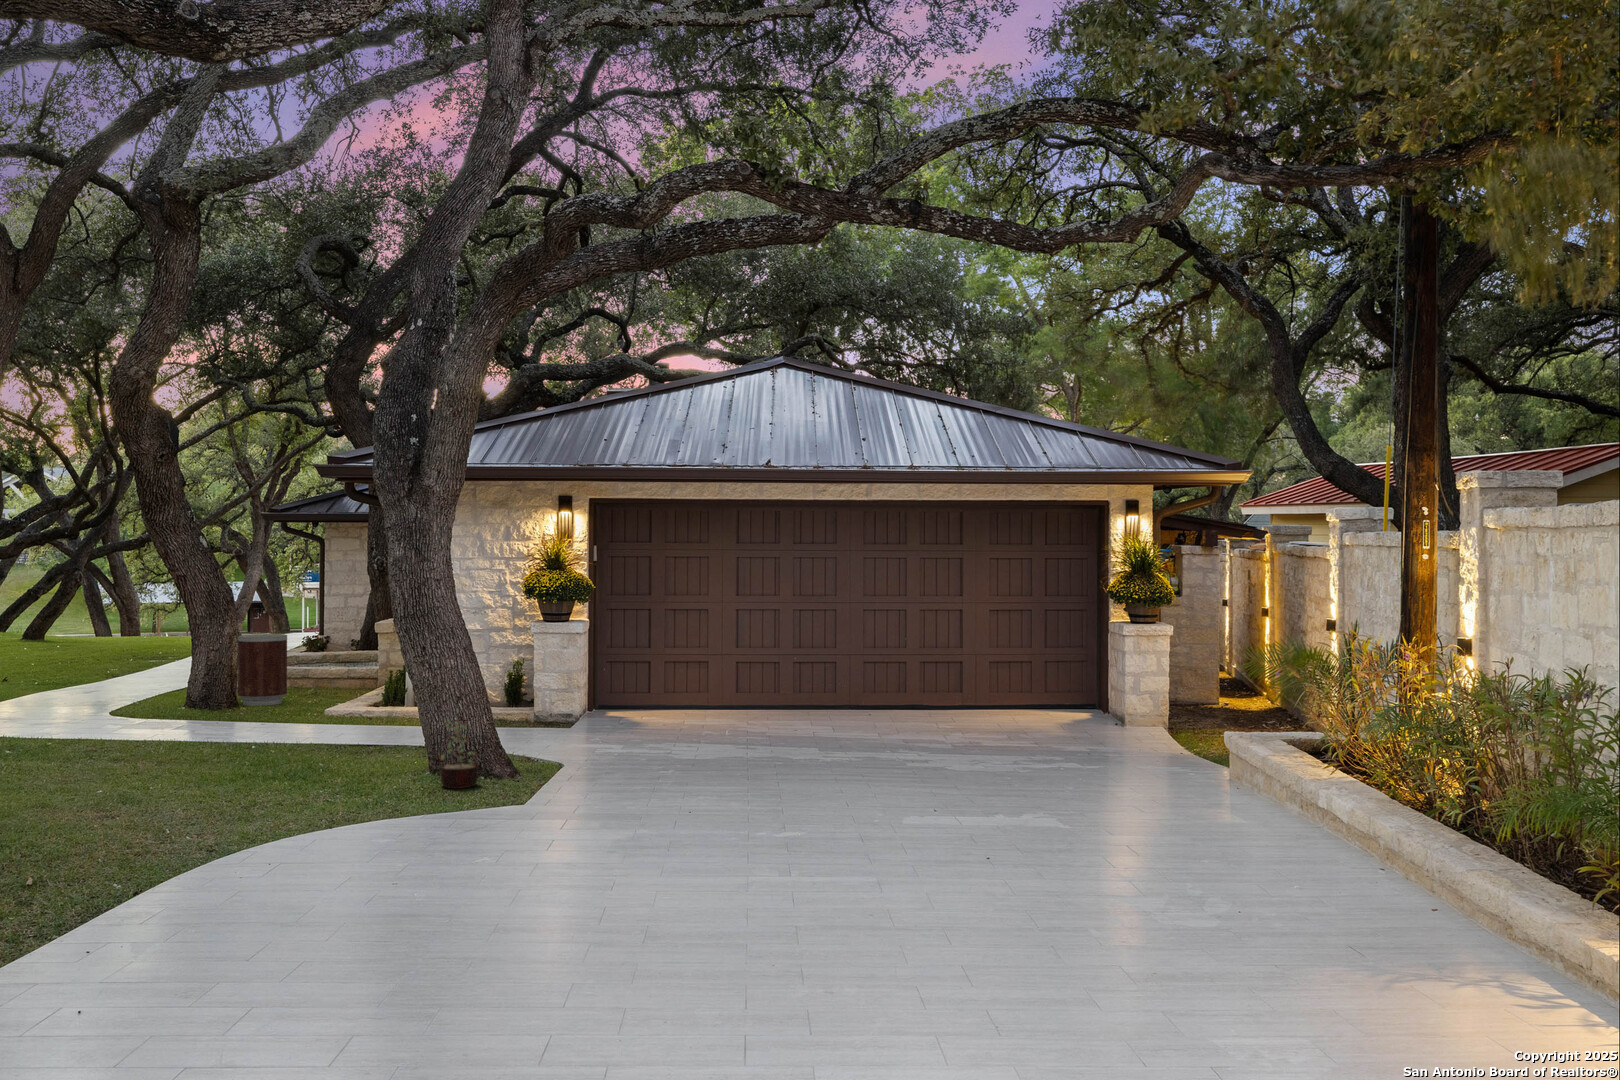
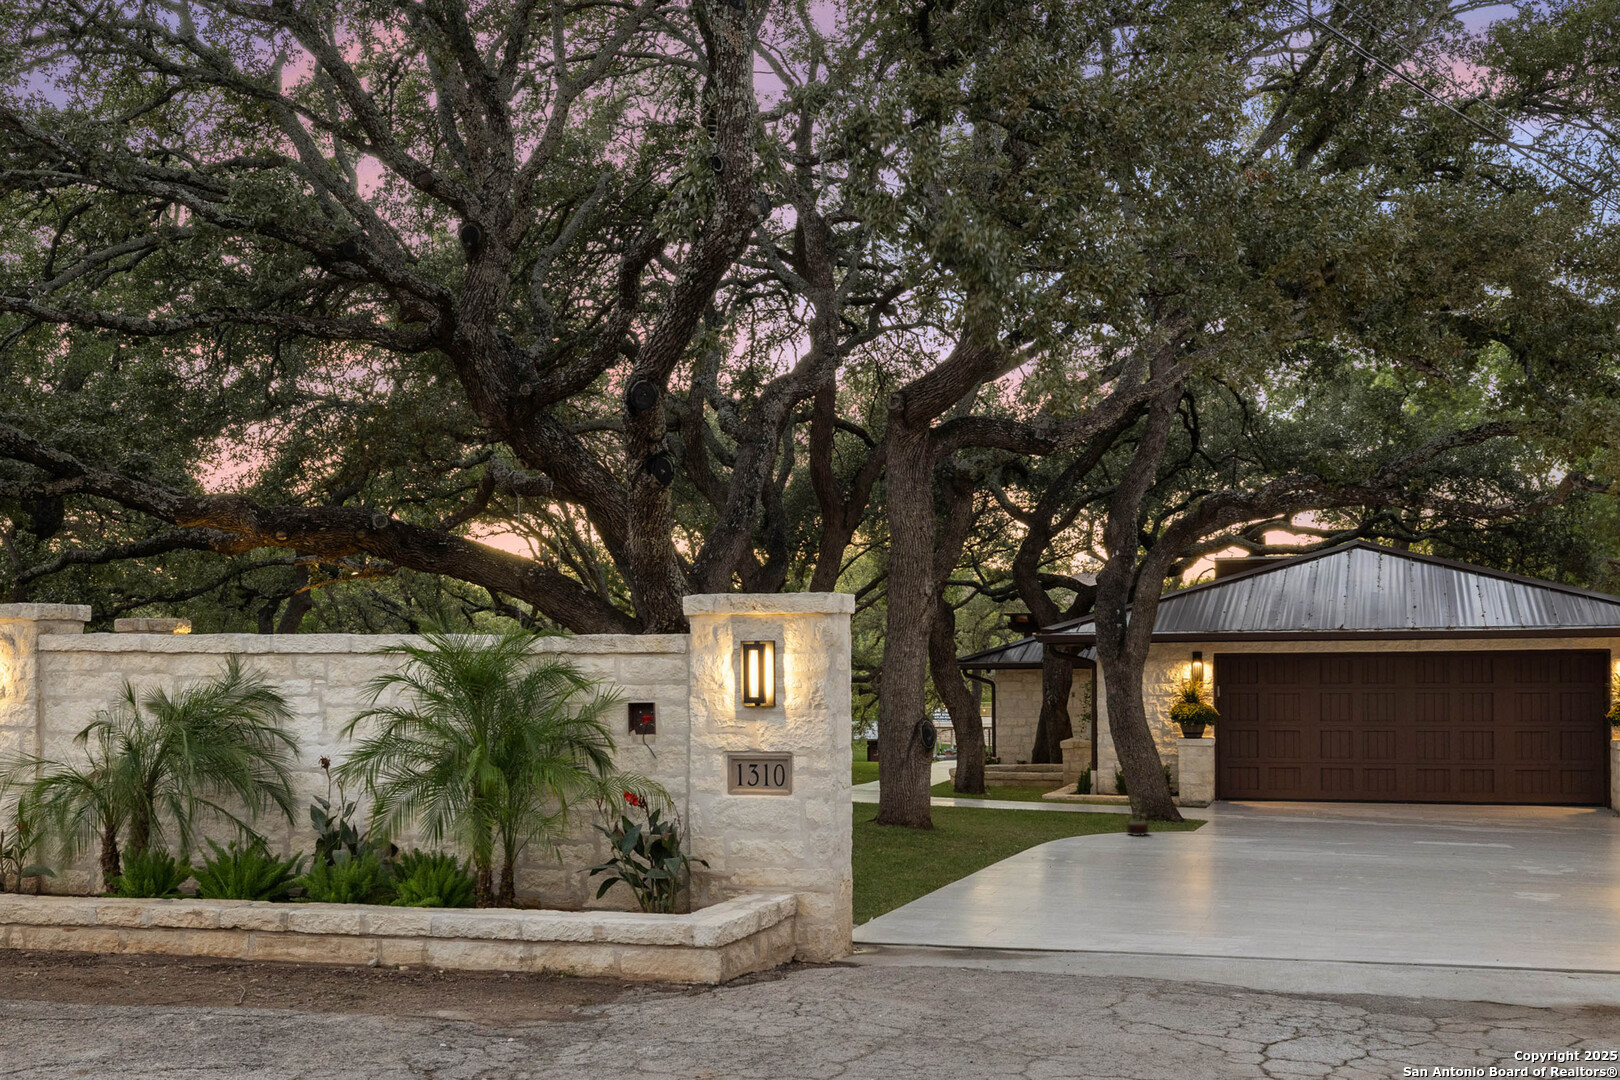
trash can: present [238,634,287,706] -> none [983,745,1014,792]

